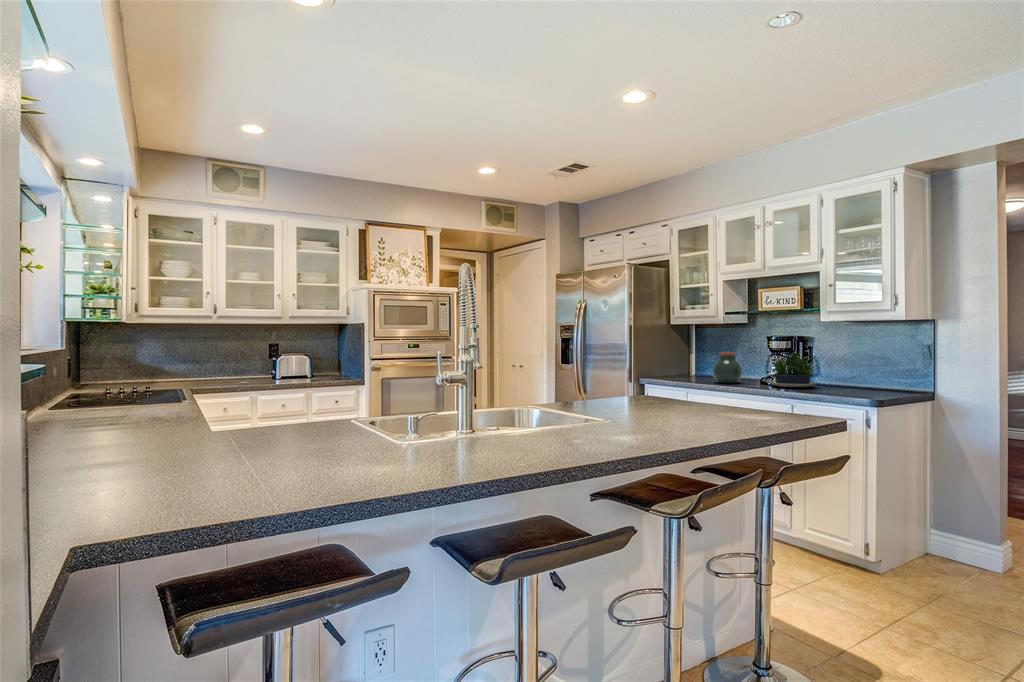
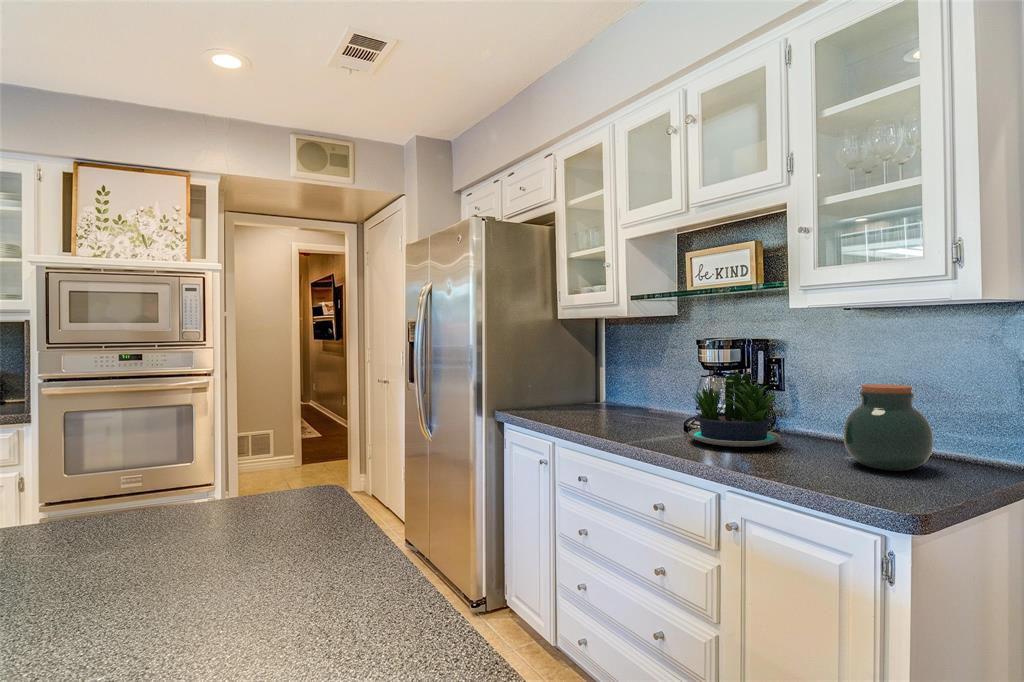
jar: present [713,352,742,383] -> present [844,384,933,471]

